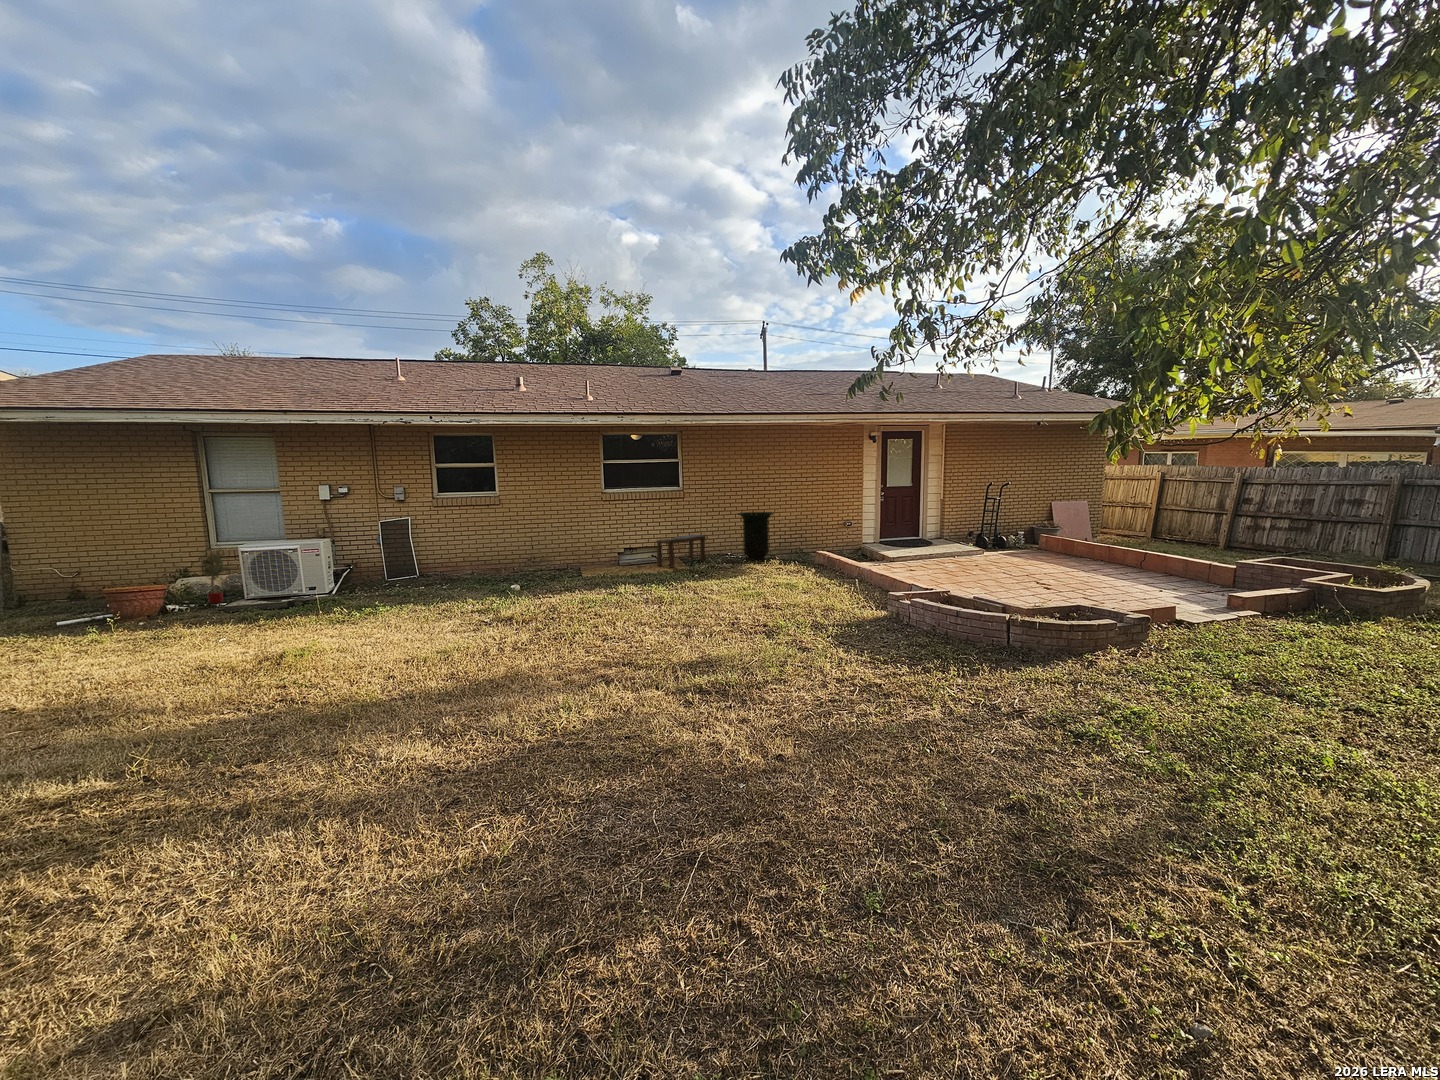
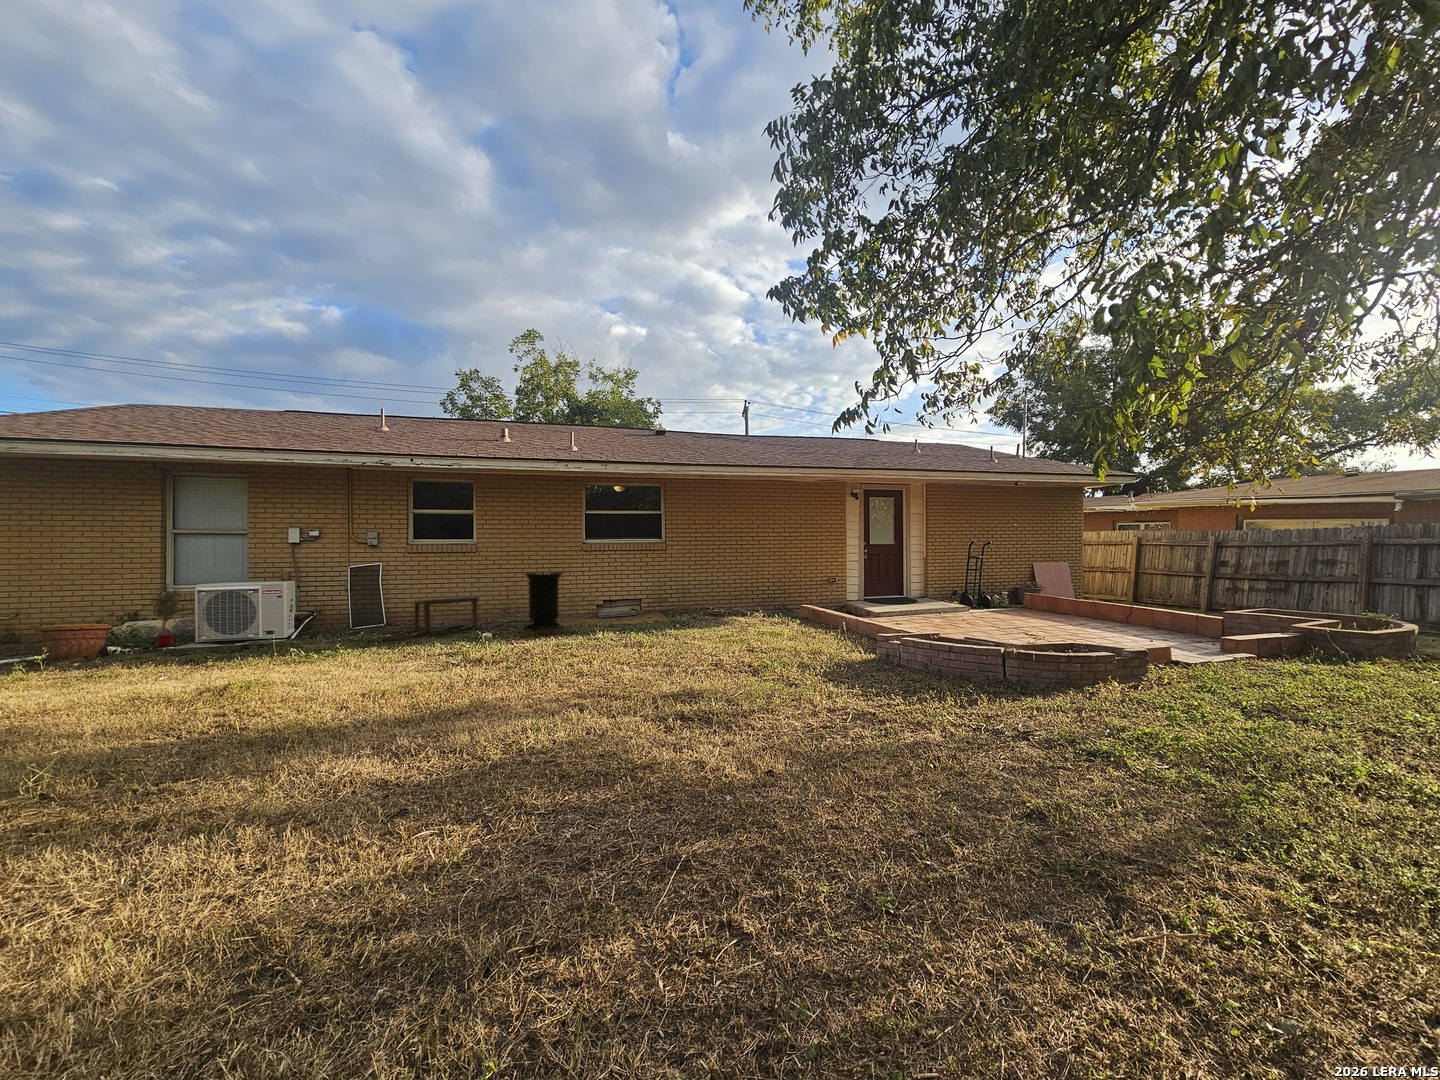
trash can: present [738,512,774,560] -> present [523,572,564,625]
bench: present [657,534,706,567] -> present [413,596,478,632]

